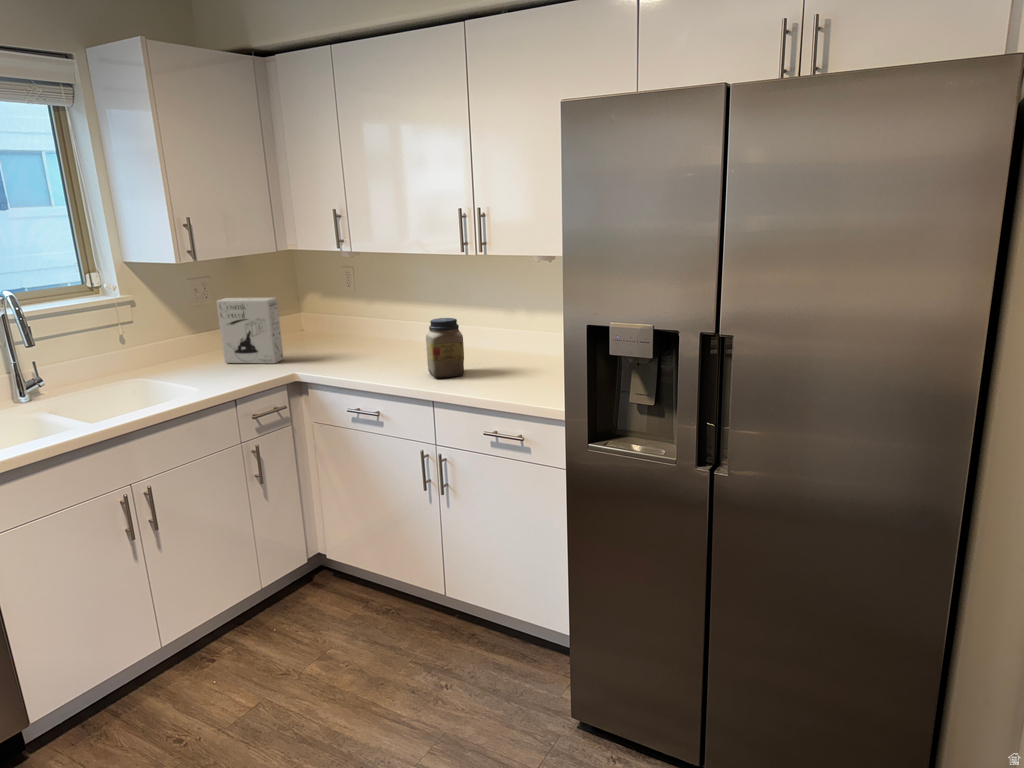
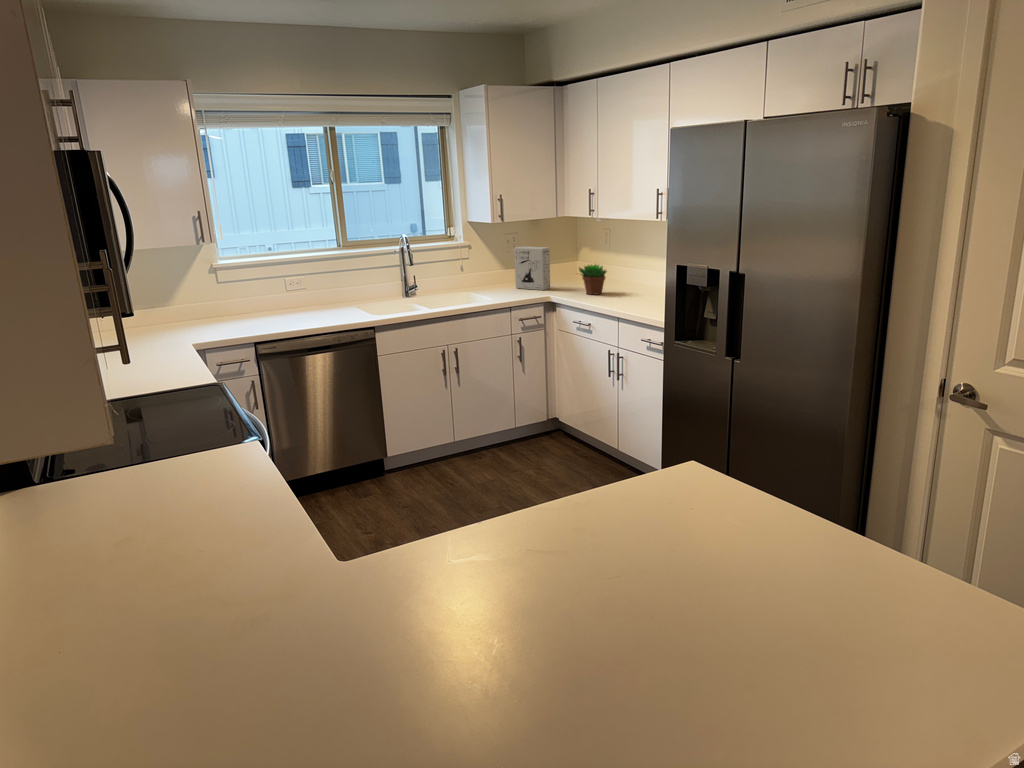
succulent plant: none [335,317,381,365] -> present [579,264,607,295]
jar: present [426,318,464,378] -> none [626,265,649,304]

